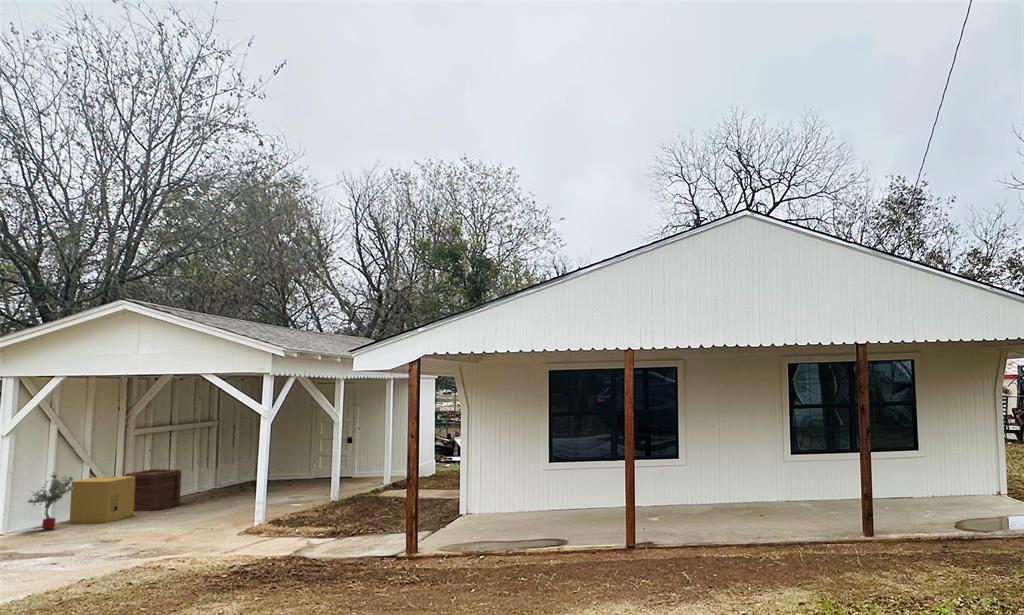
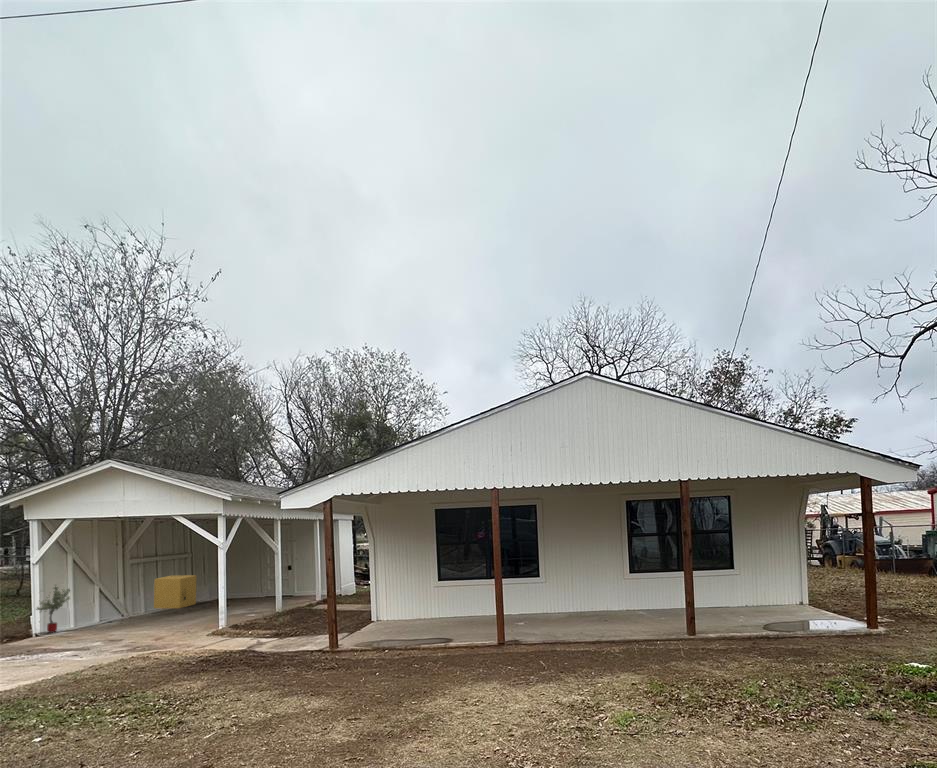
wooden crate: present [125,469,181,511] -> none [110,582,157,618]
cardboard box: present [70,476,135,523] -> present [154,575,196,608]

